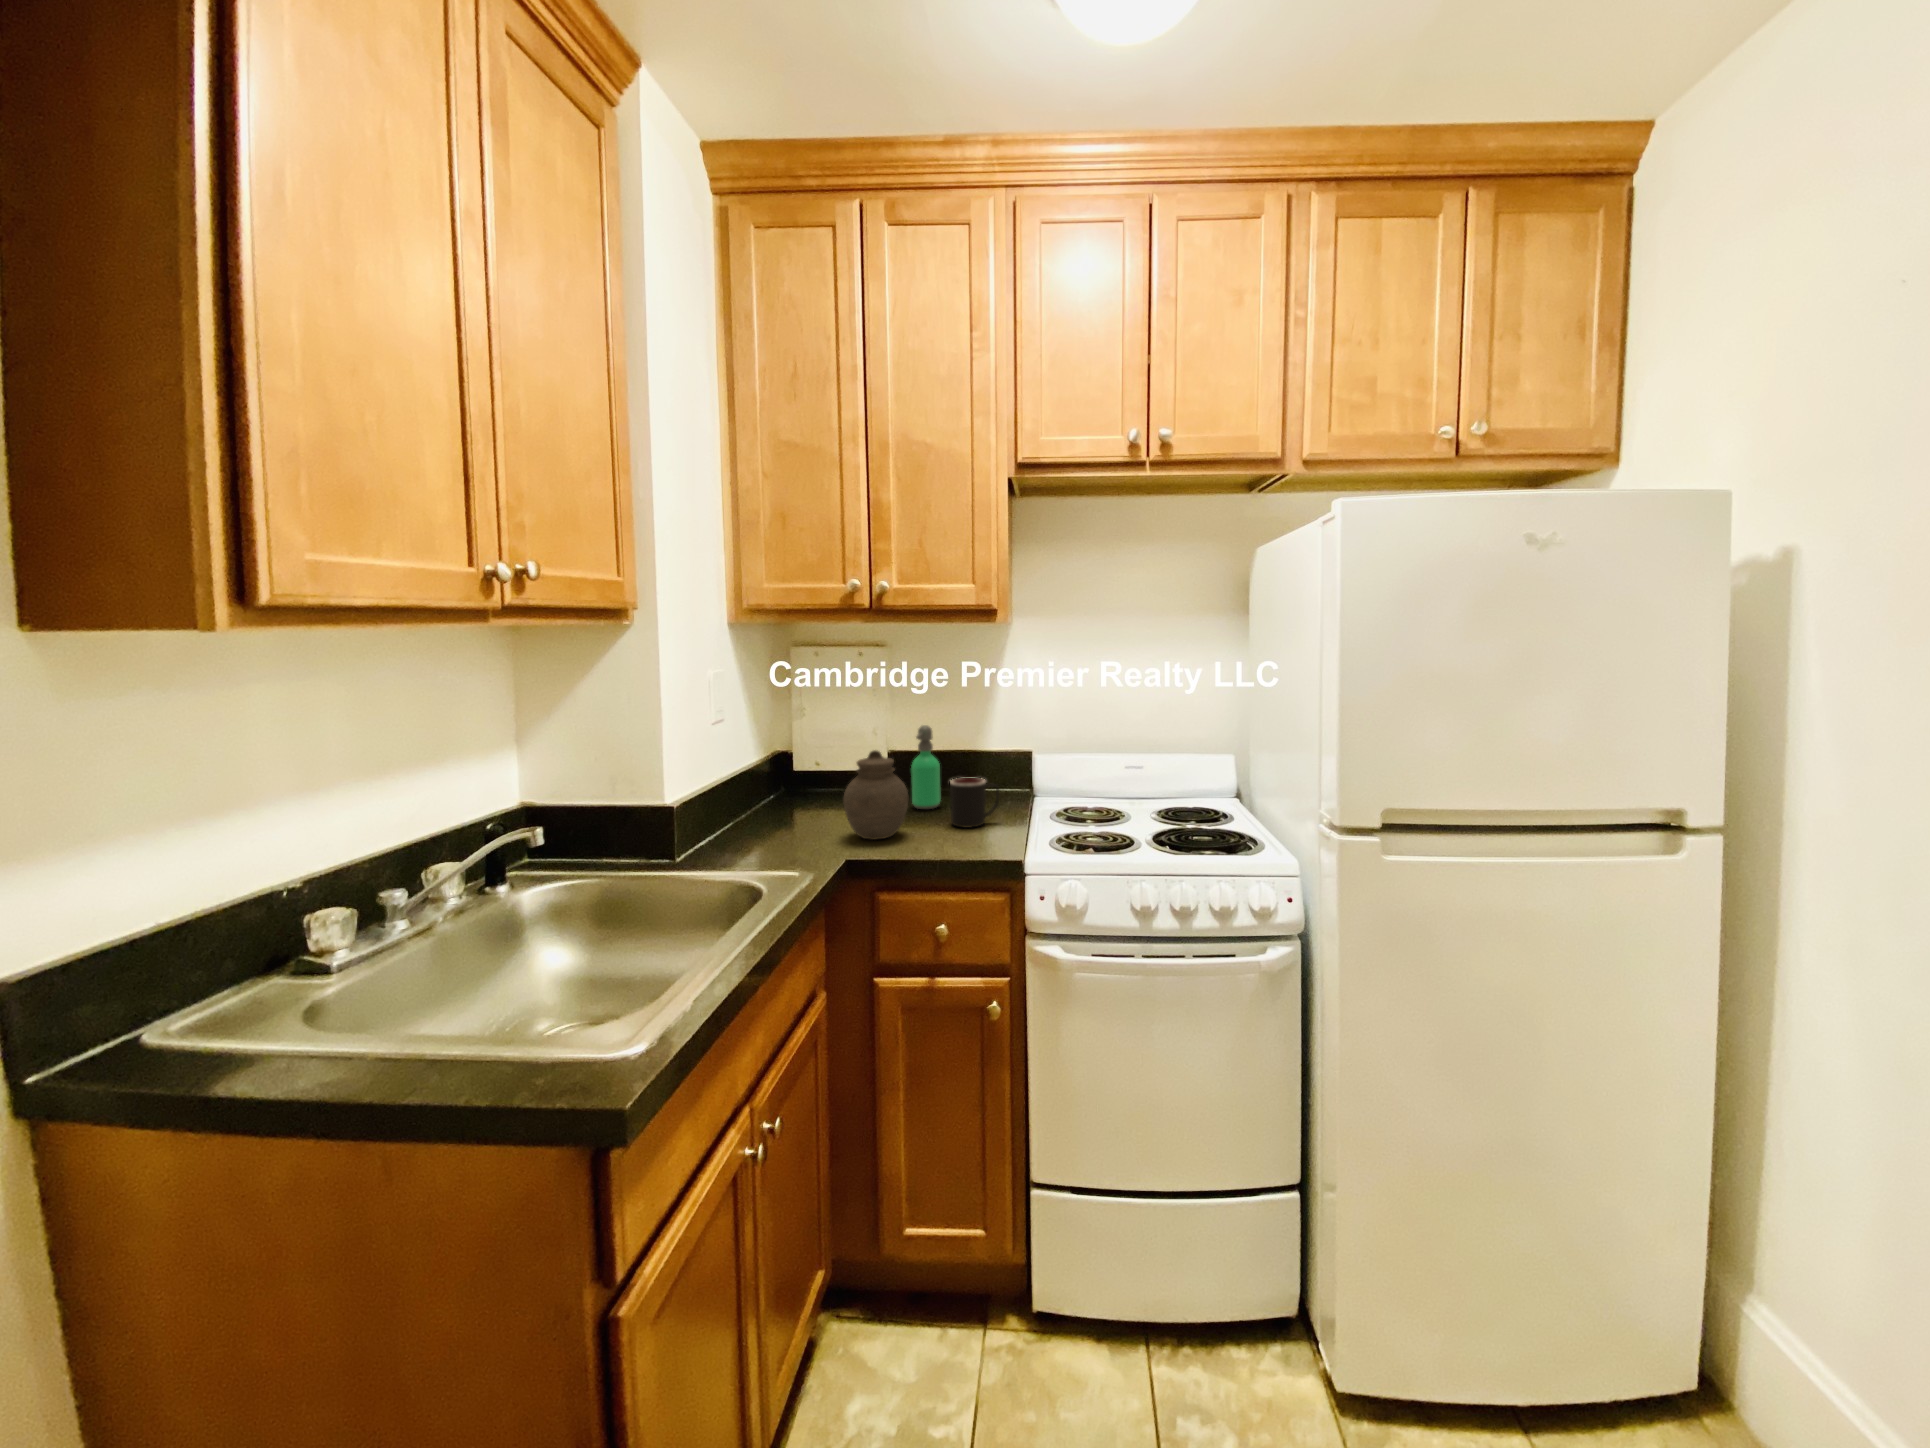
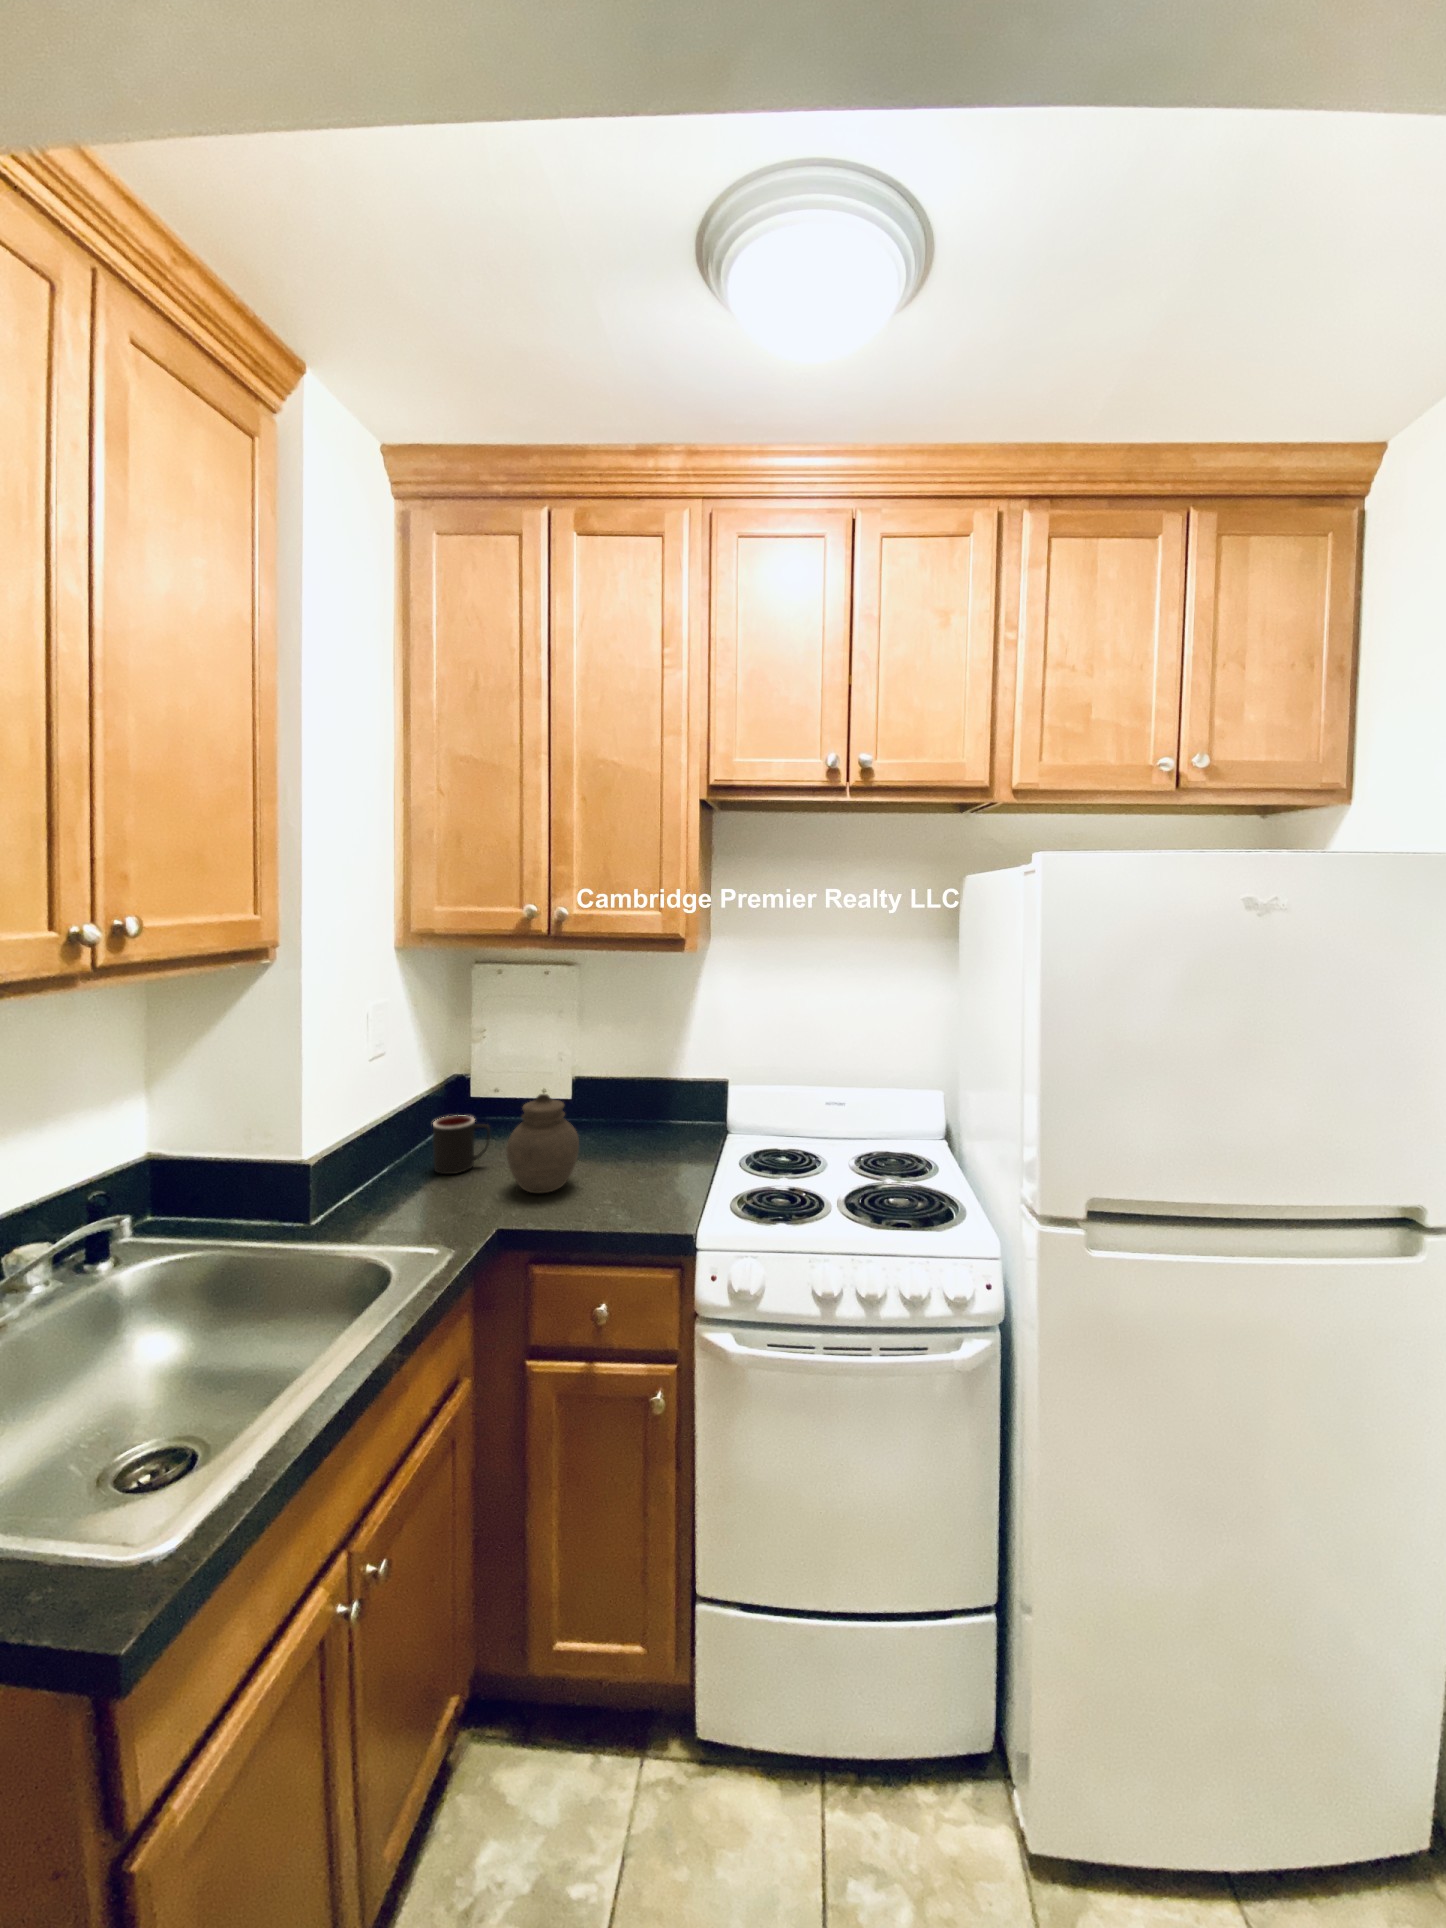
soap dispenser: present [911,725,941,809] -> none [591,1054,622,1147]
mug: present [950,777,999,828] -> present [433,1115,490,1174]

